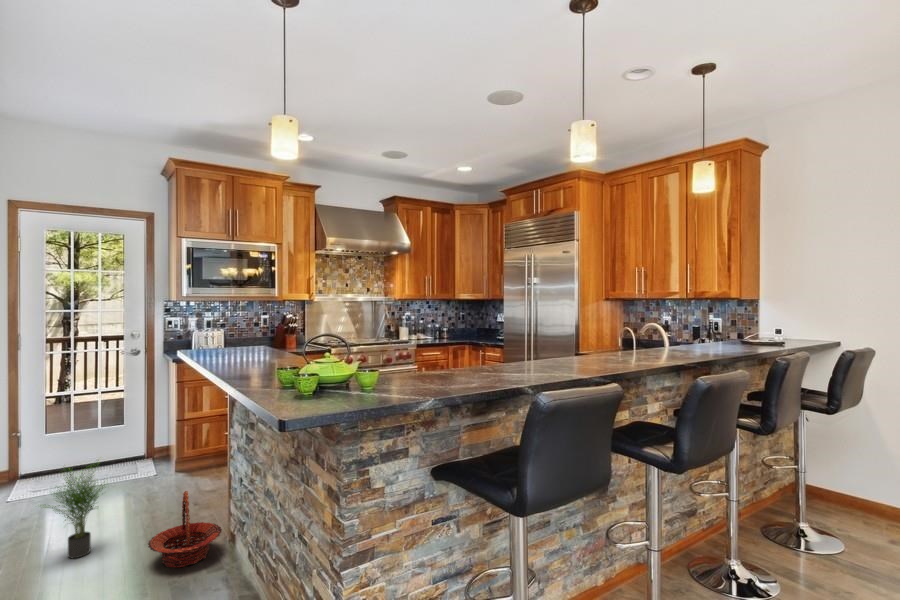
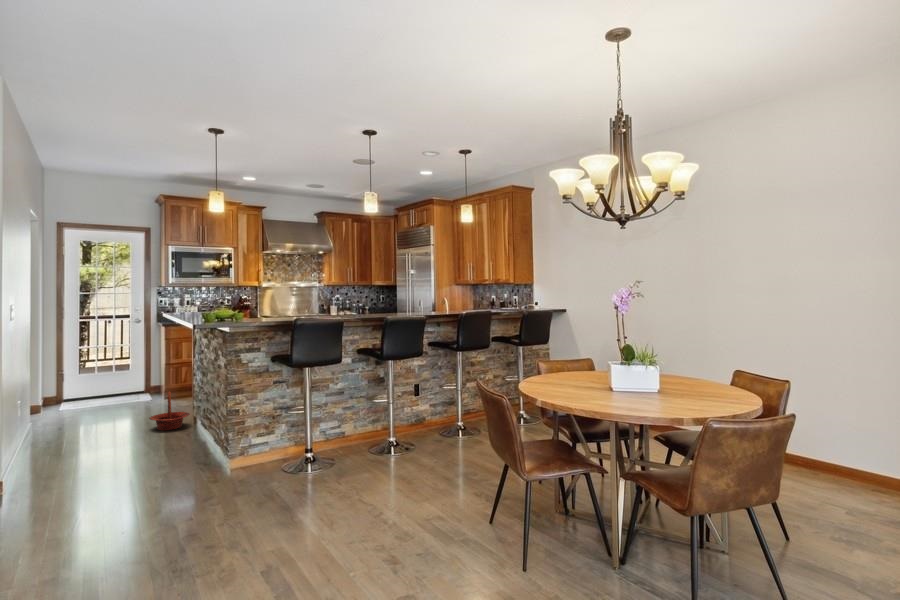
potted plant: present [40,466,103,558] -> none [87,374,130,428]

